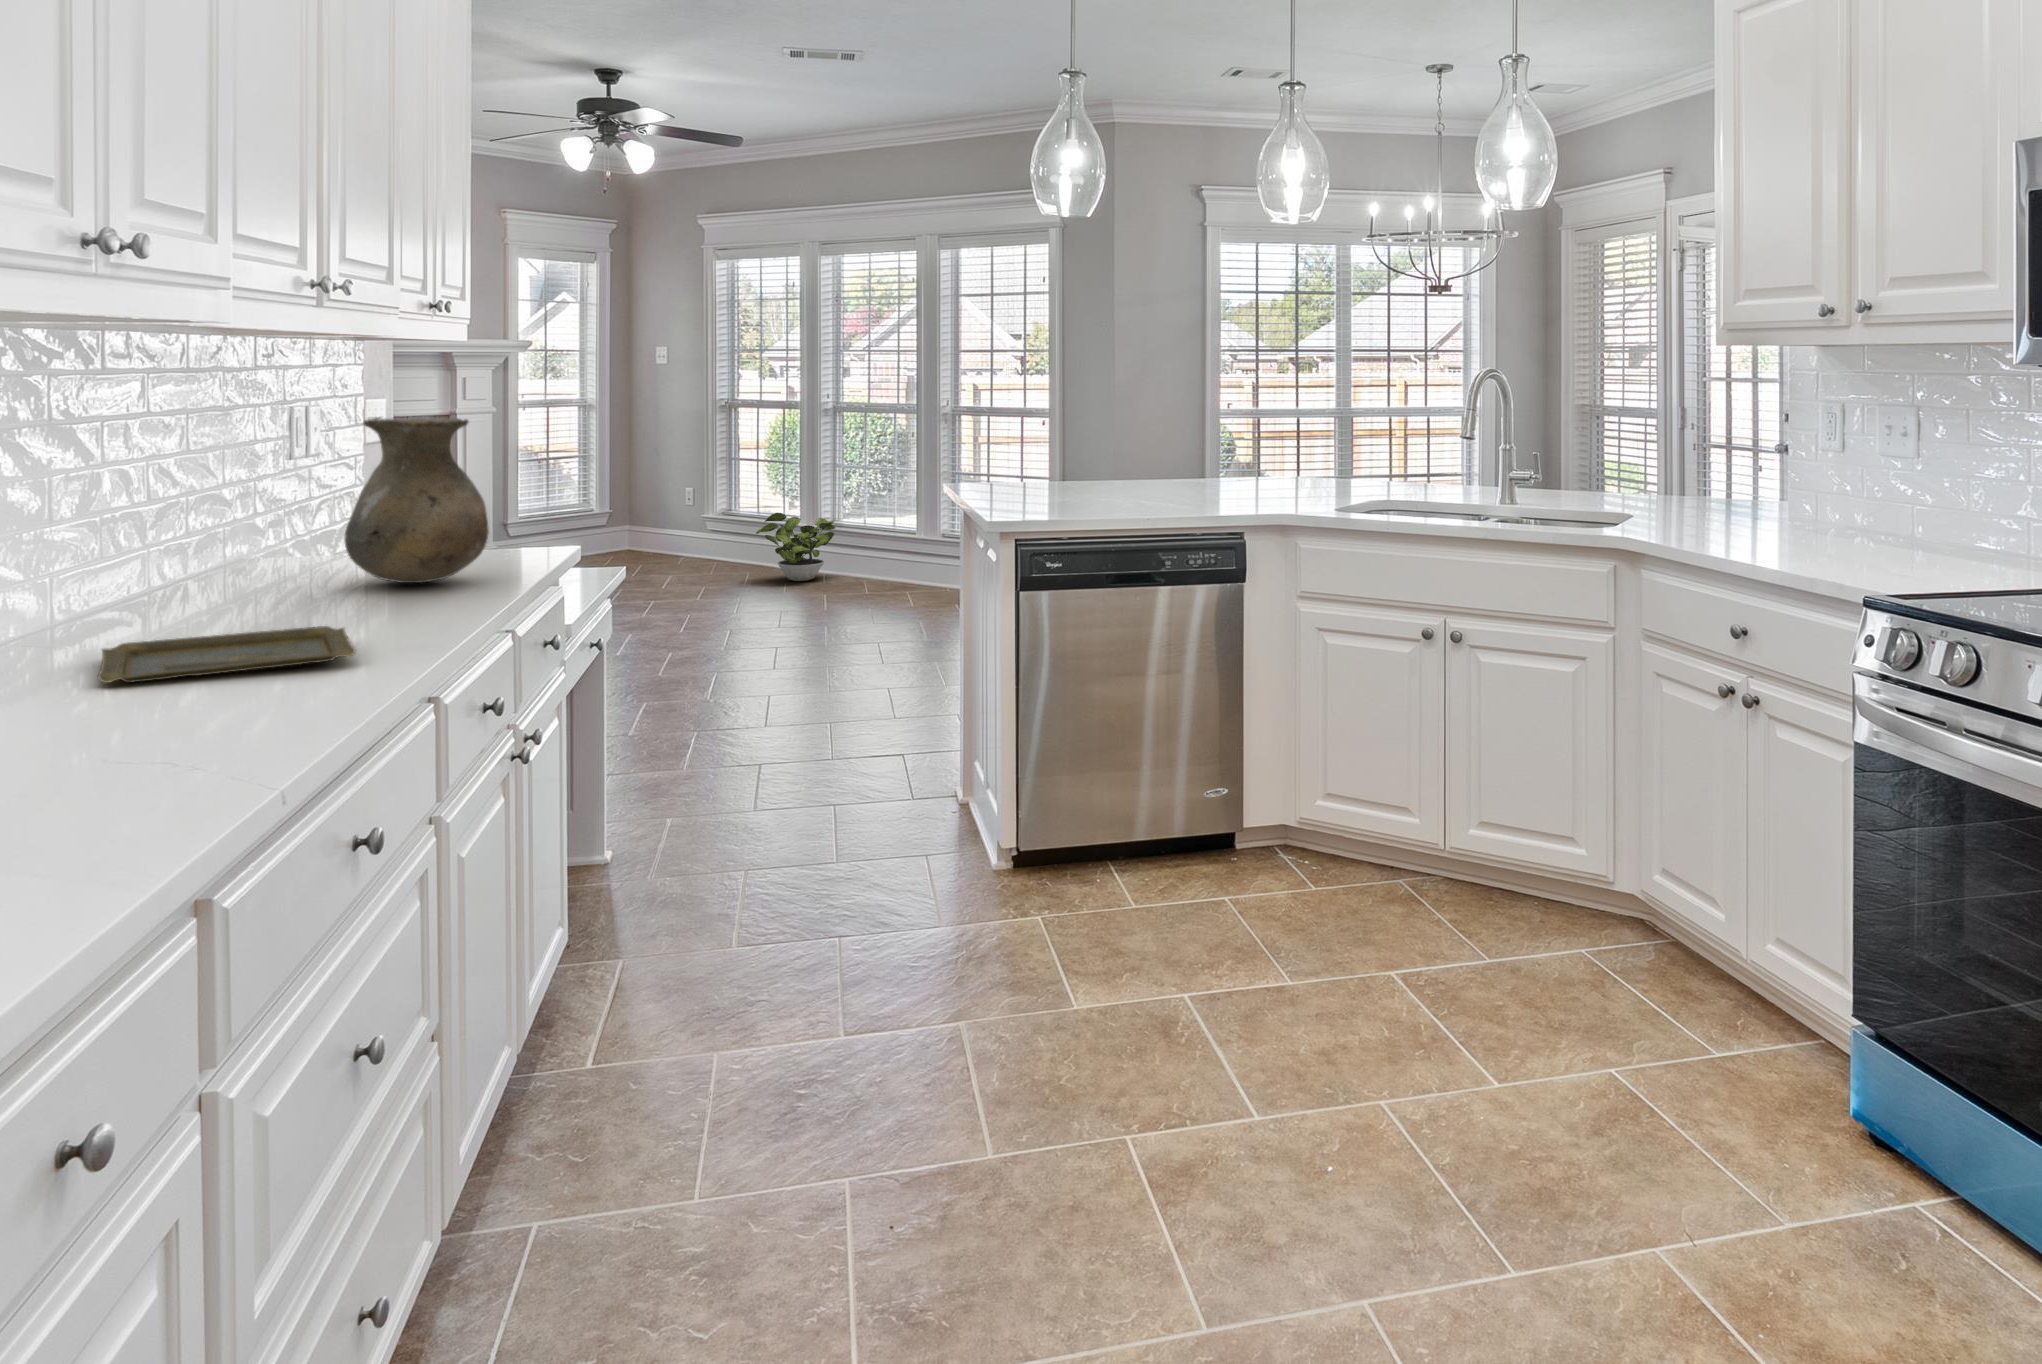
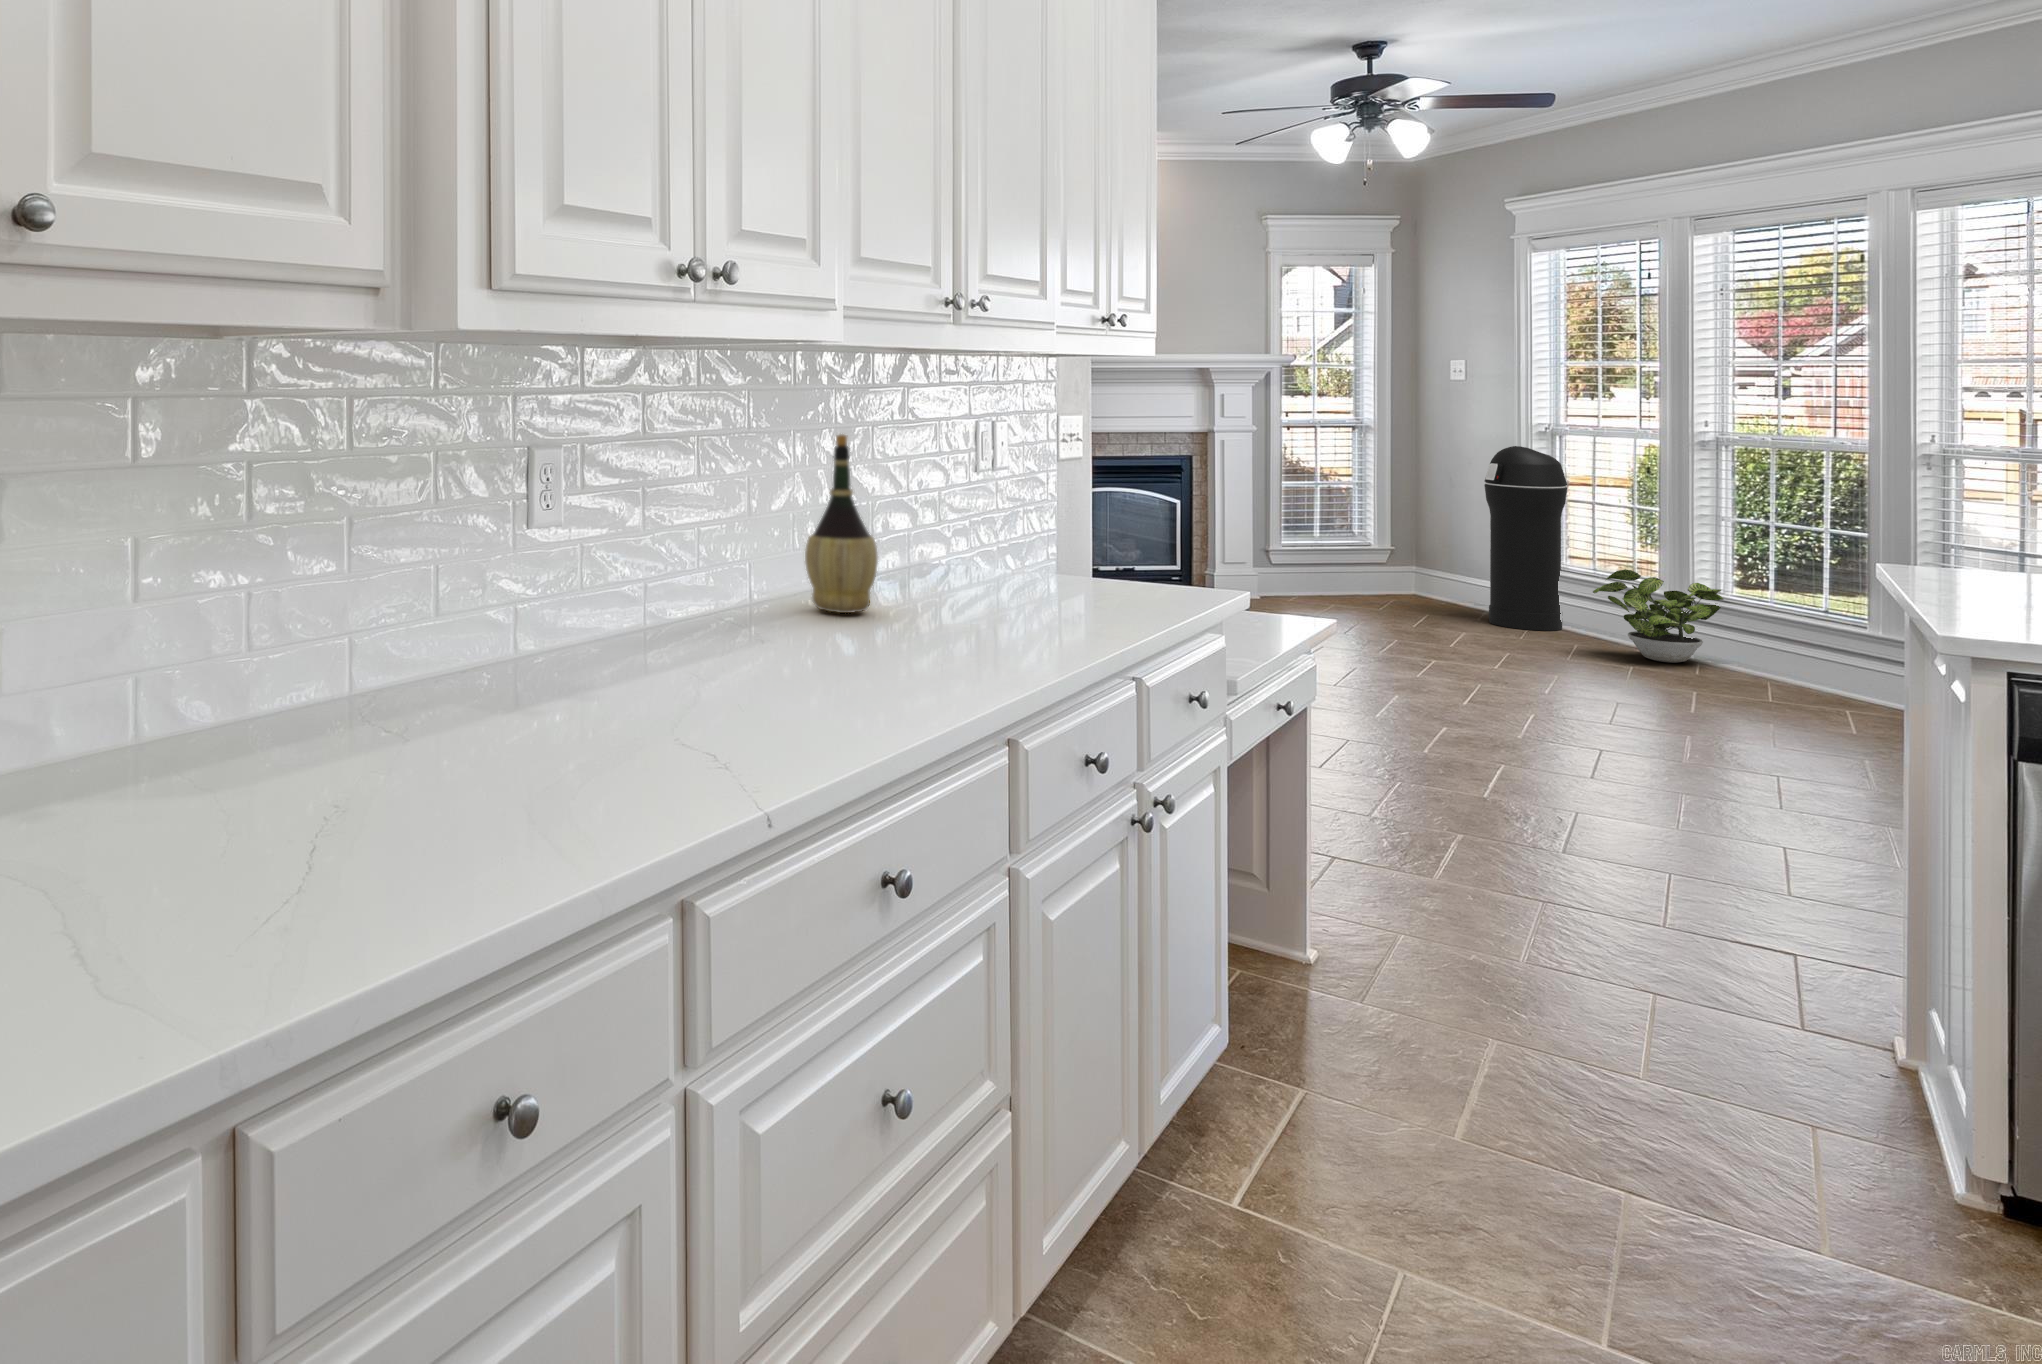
vase: present [344,417,489,583] -> none [986,437,1129,611]
trash can: none [679,420,736,571] -> present [1484,446,1567,631]
wine bottle: none [141,422,235,614] -> present [805,434,878,613]
tray: present [98,626,355,683] -> none [723,634,941,686]

